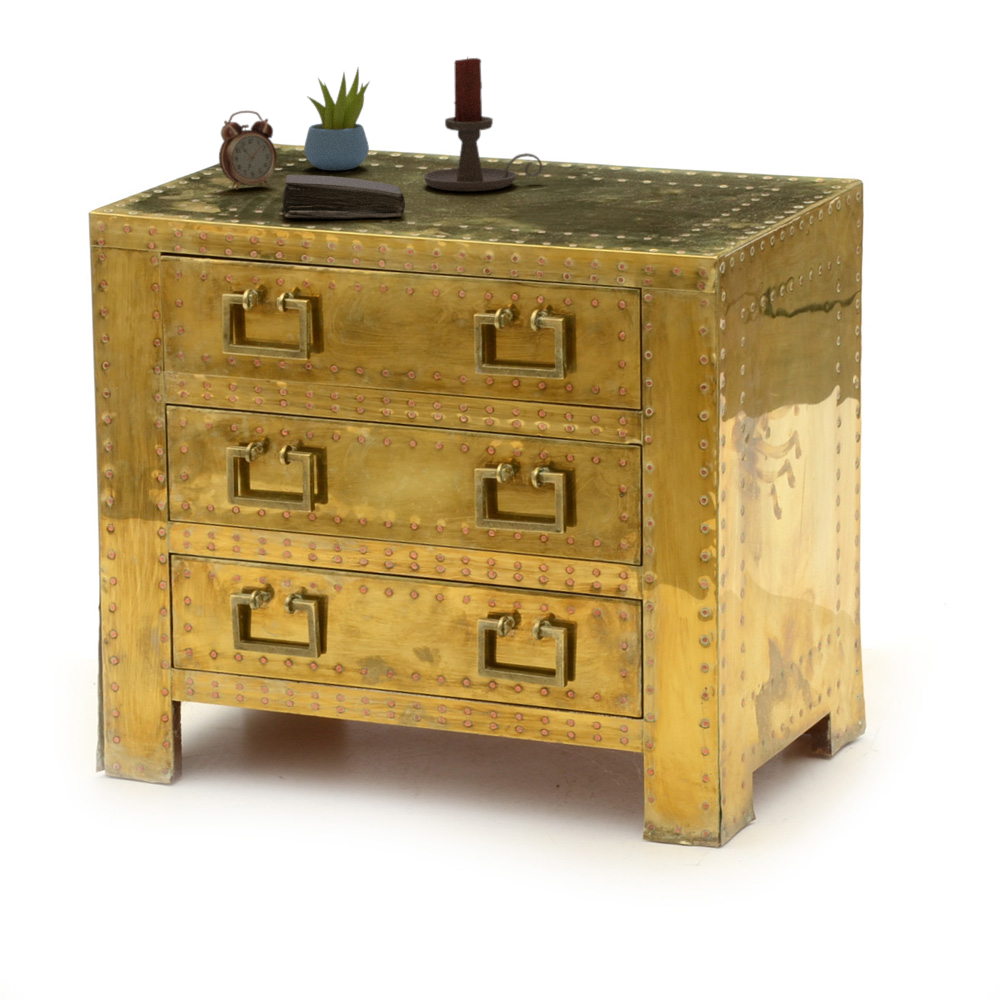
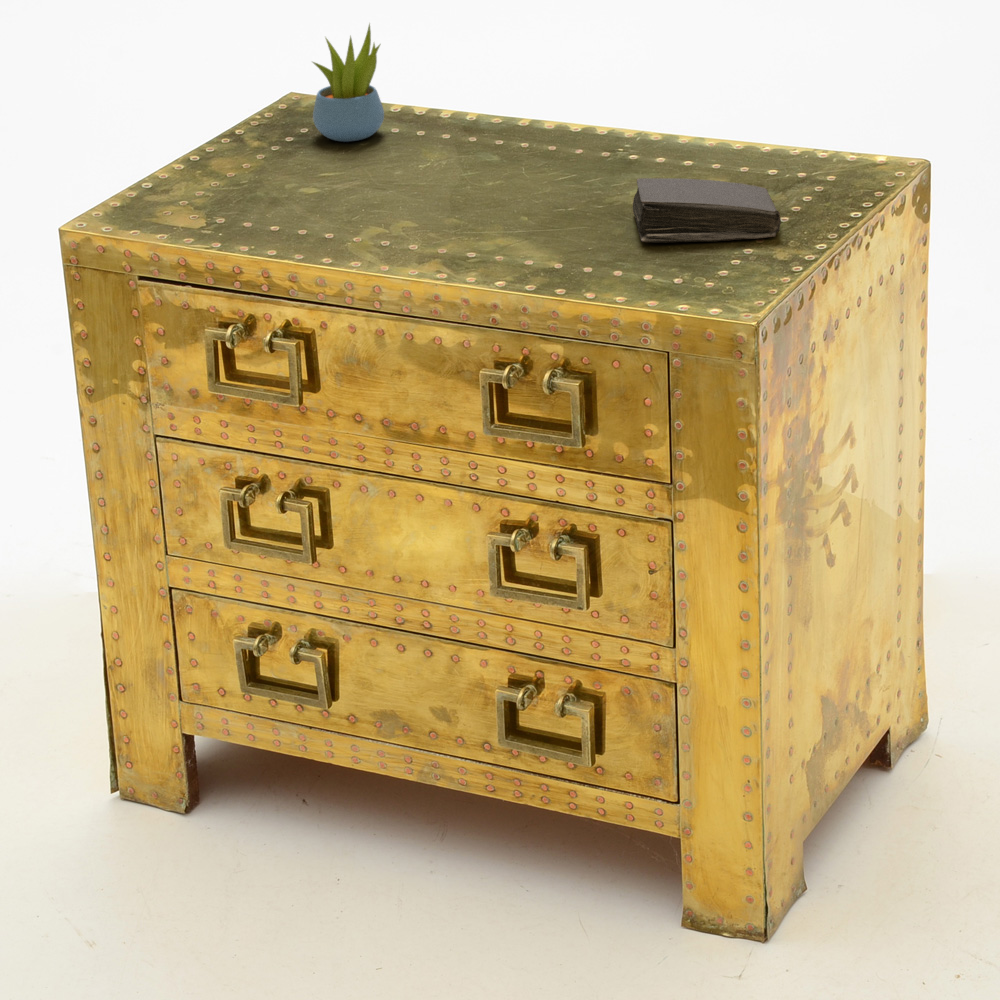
candle holder: present [424,58,543,191] -> none [438,28,572,183]
alarm clock: present [219,111,277,190] -> none [210,91,274,182]
book: present [282,175,405,219] -> present [633,178,781,242]

